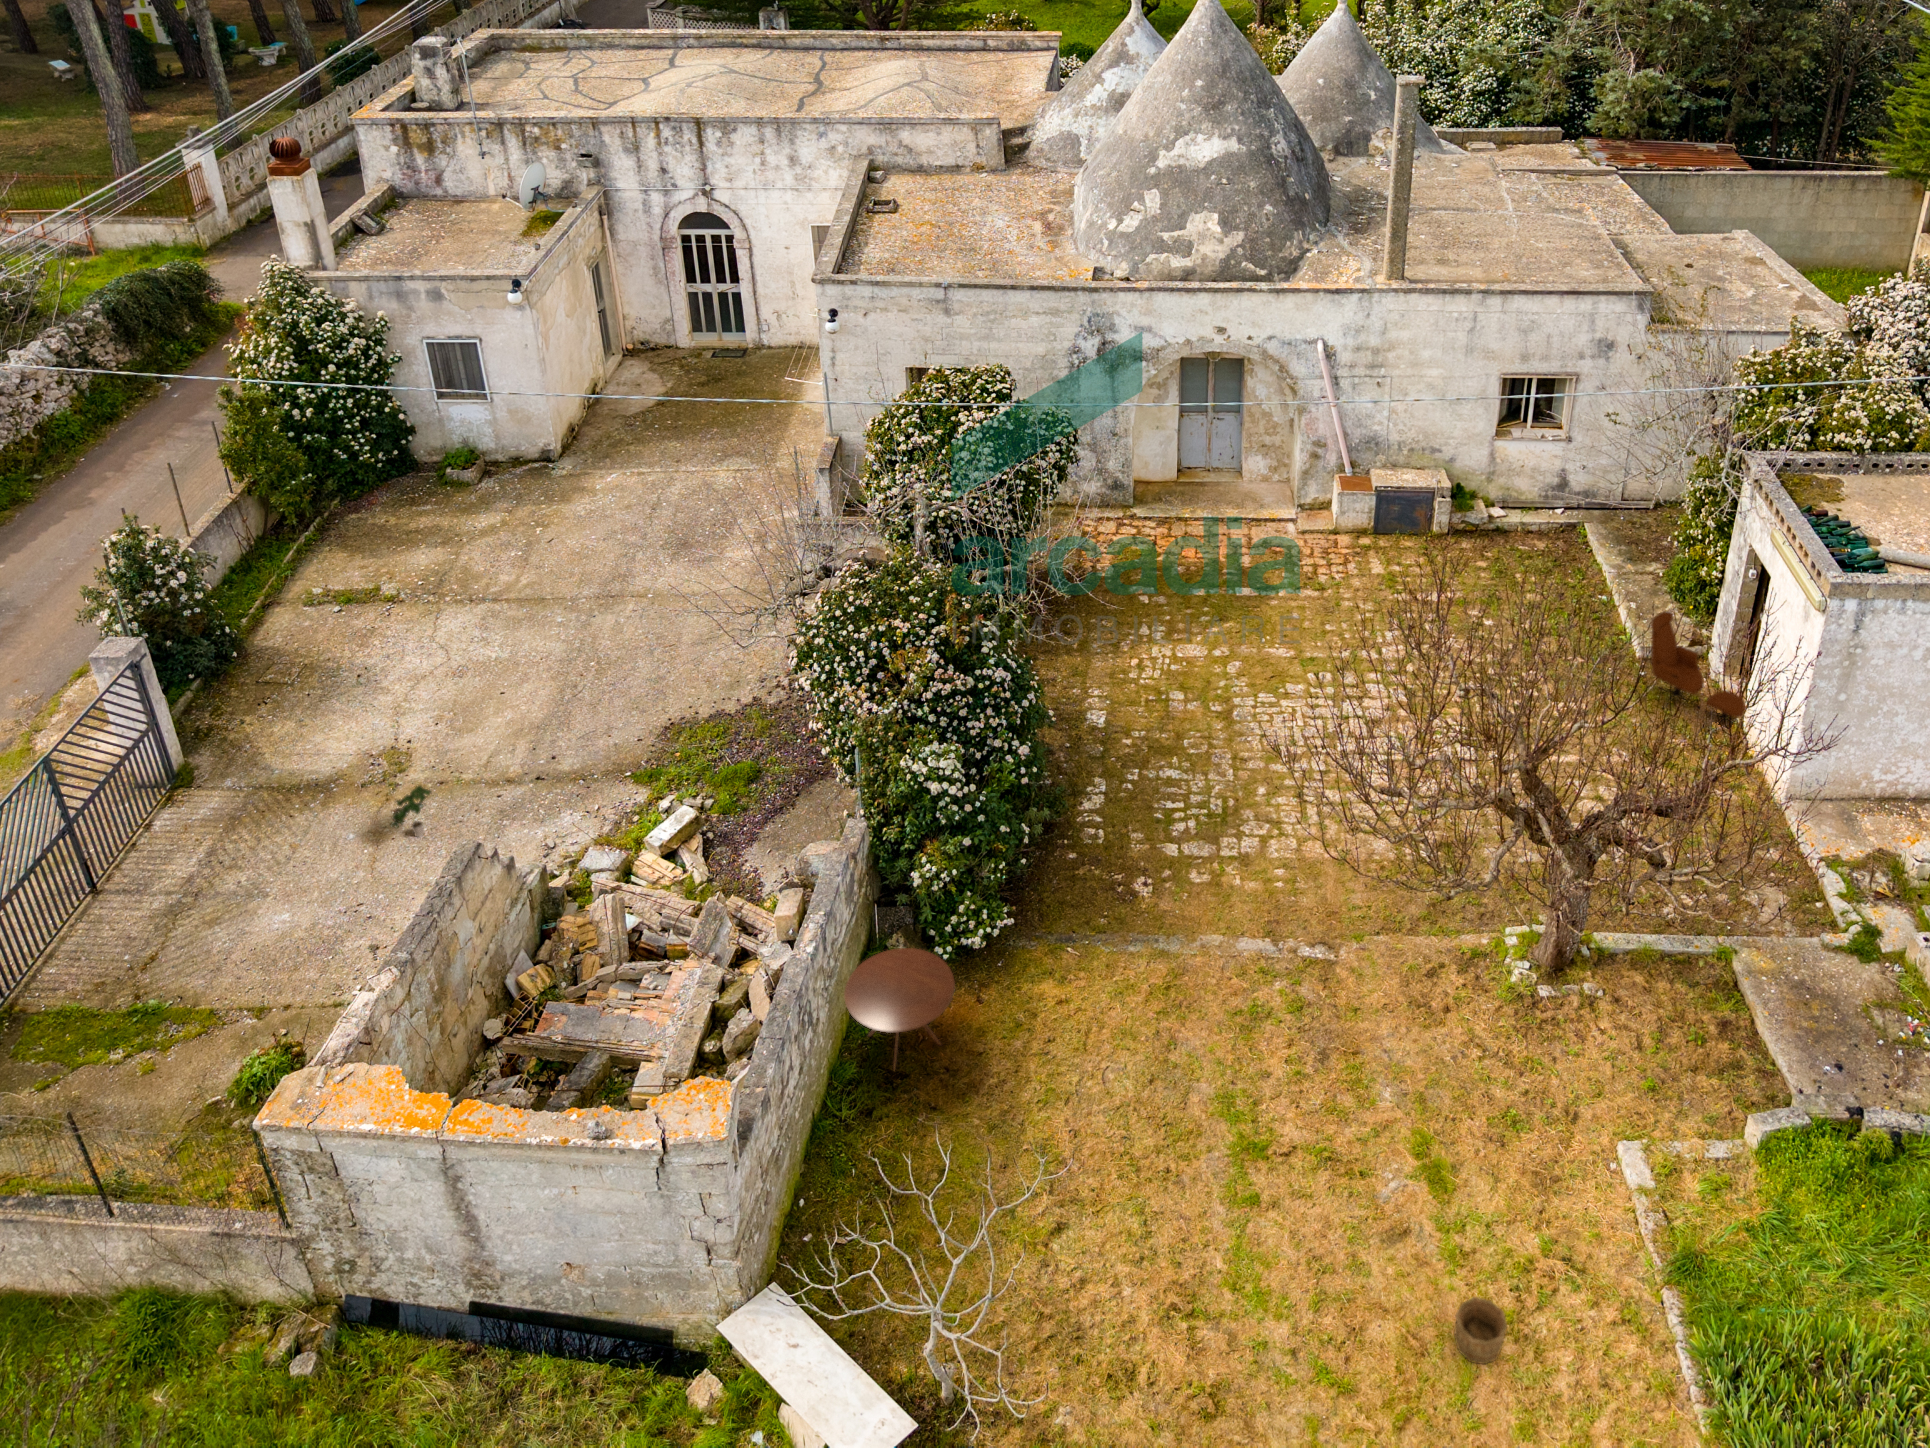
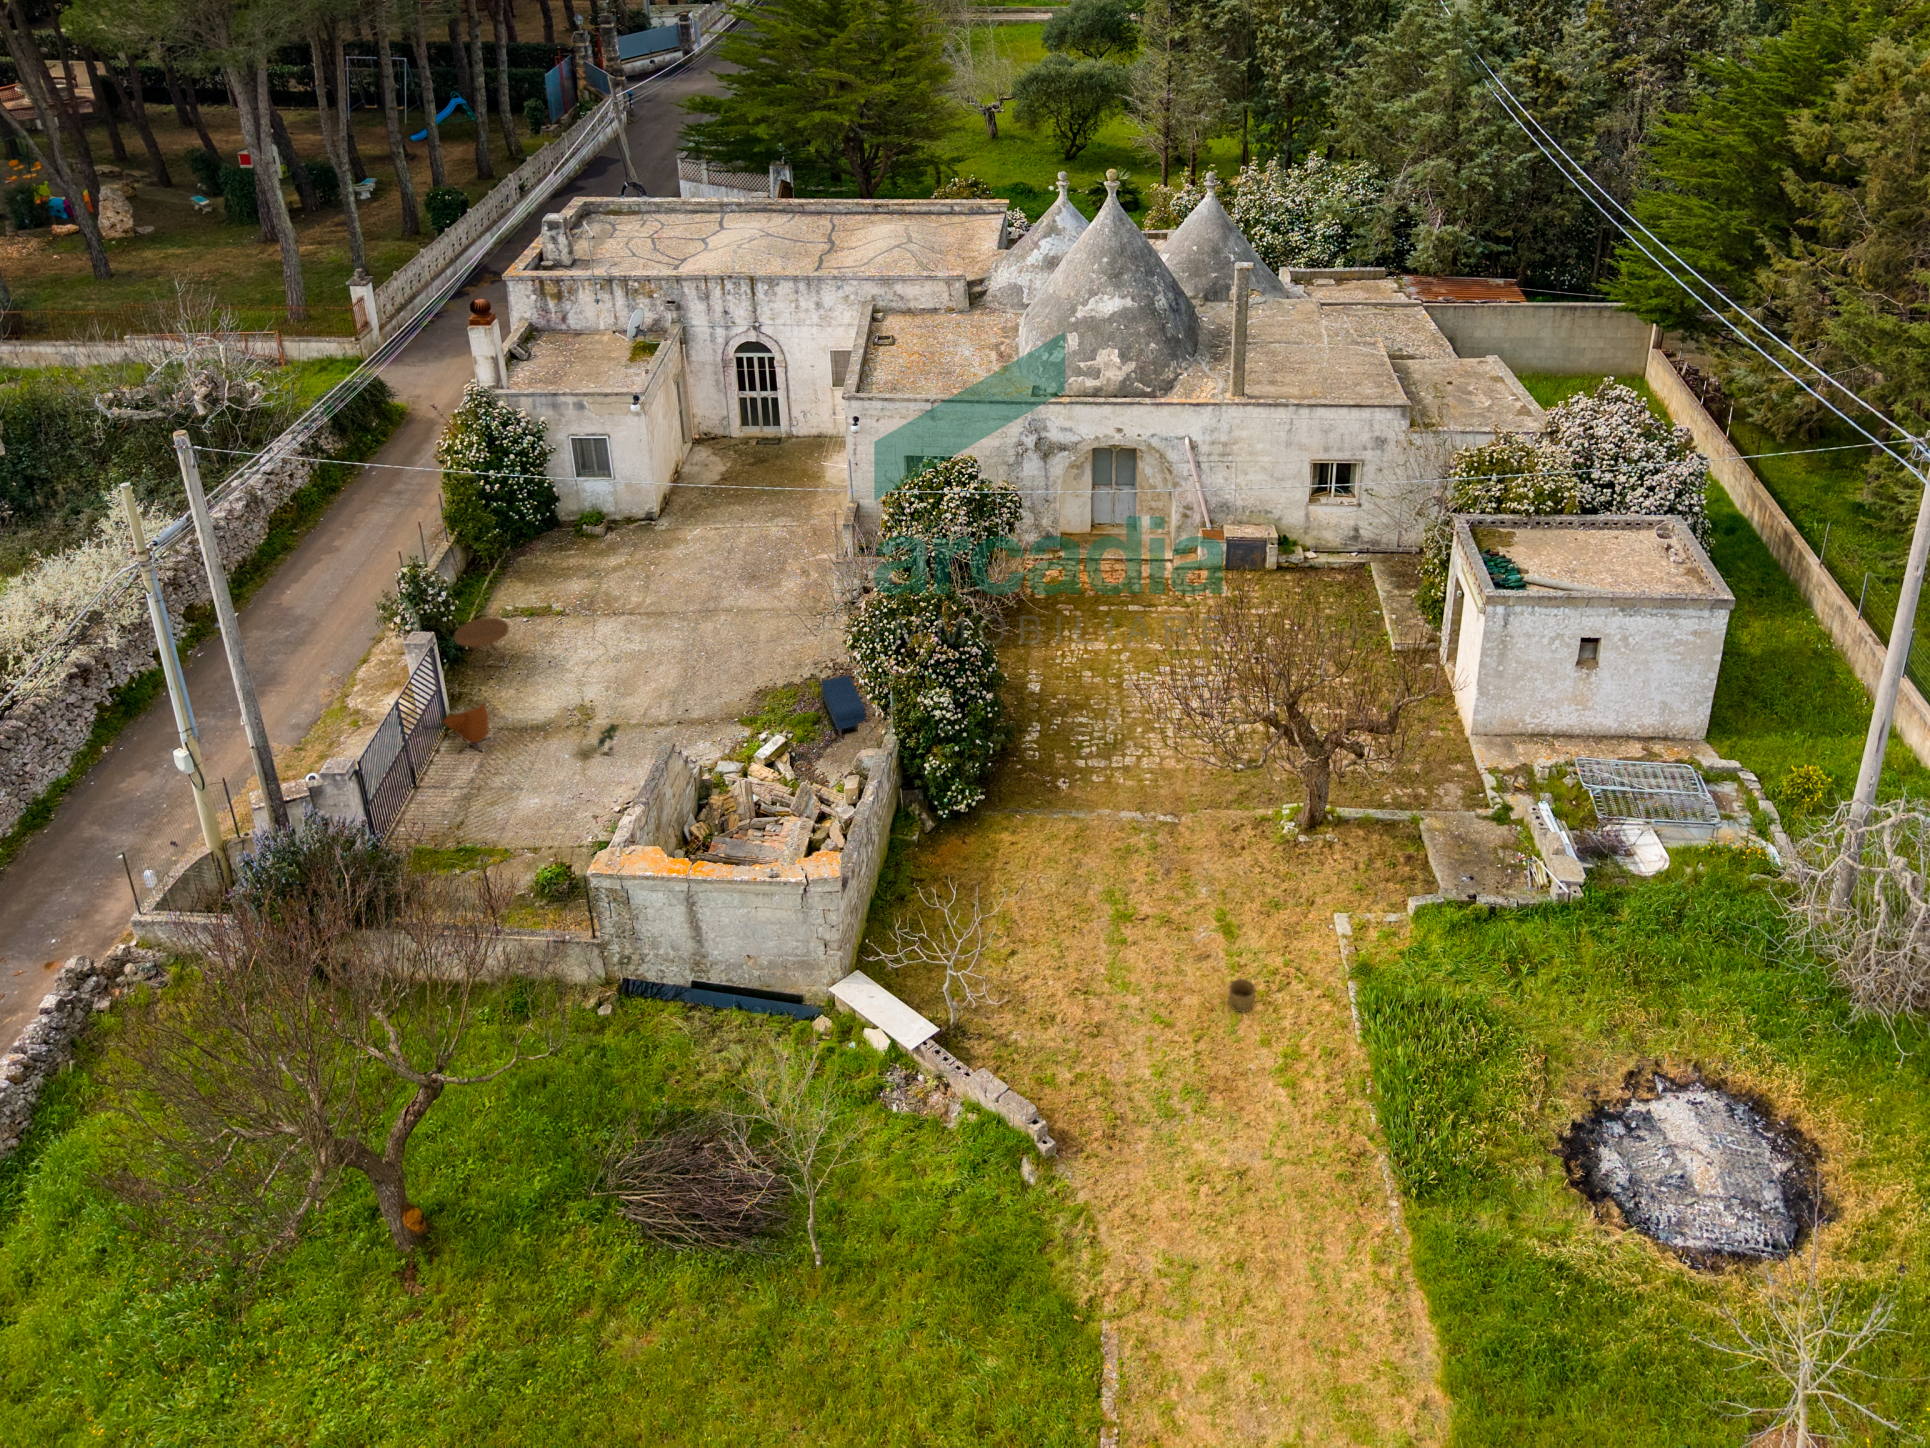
lounge chair: present [1651,611,1745,722] -> present [443,703,489,749]
bench: none [761,702,830,804] -> present [821,675,866,736]
round table: present [844,948,955,1070] -> present [454,618,509,662]

